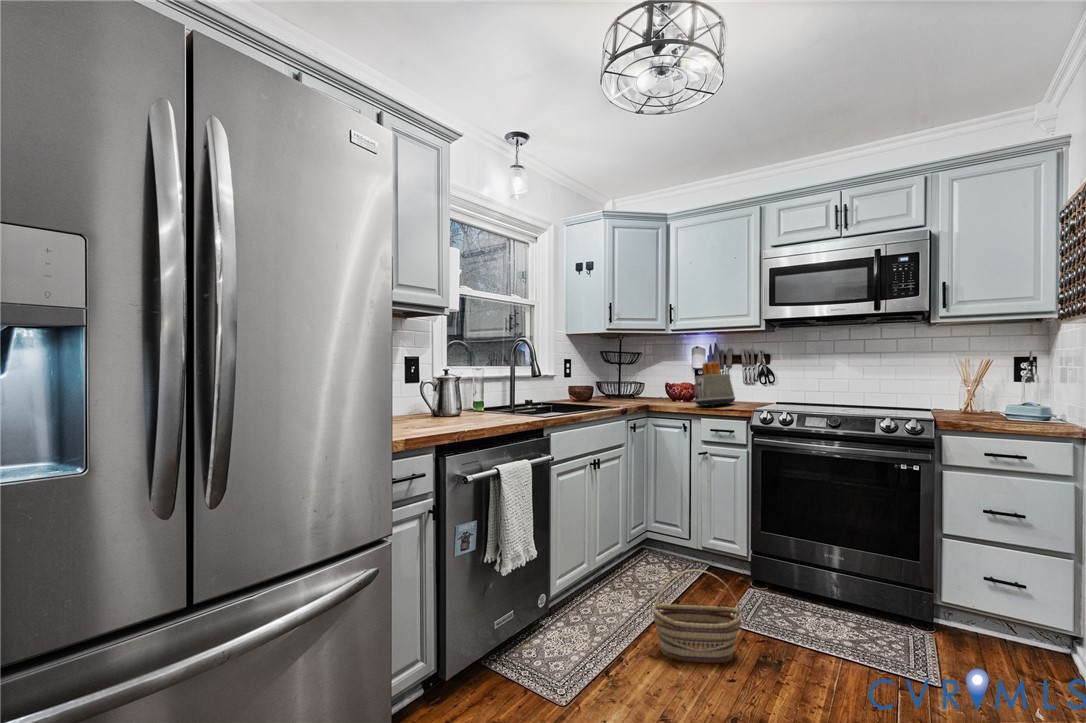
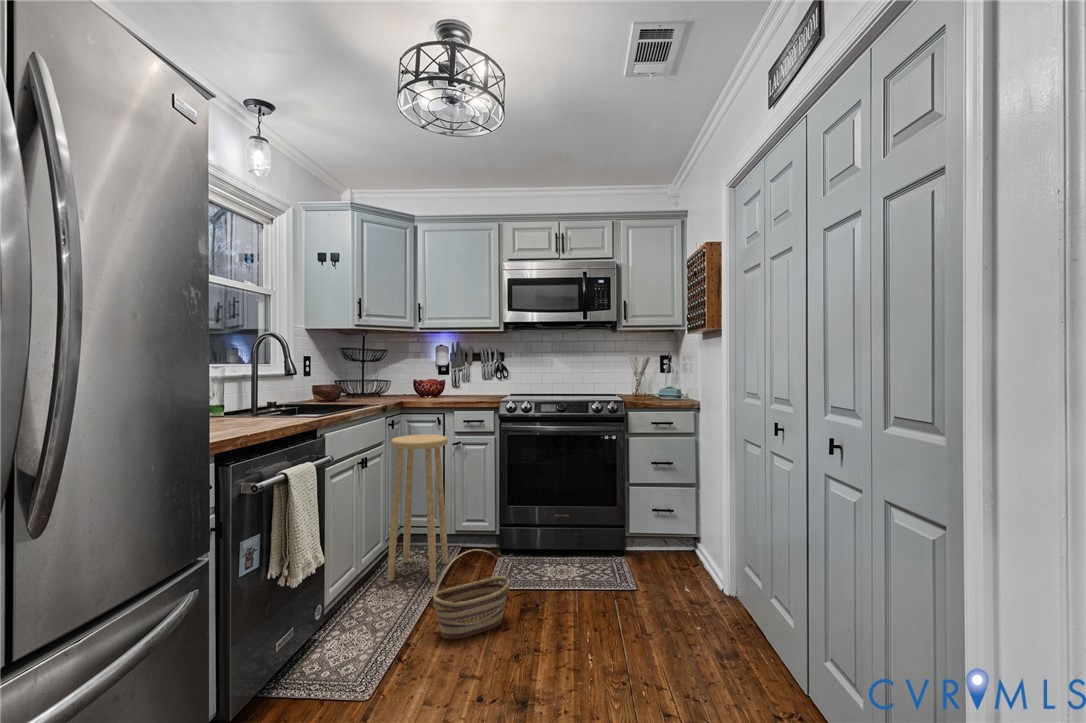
toaster: present [695,362,735,406] -> none [447,359,481,400]
stool: none [624,440,689,596] -> present [387,435,448,583]

